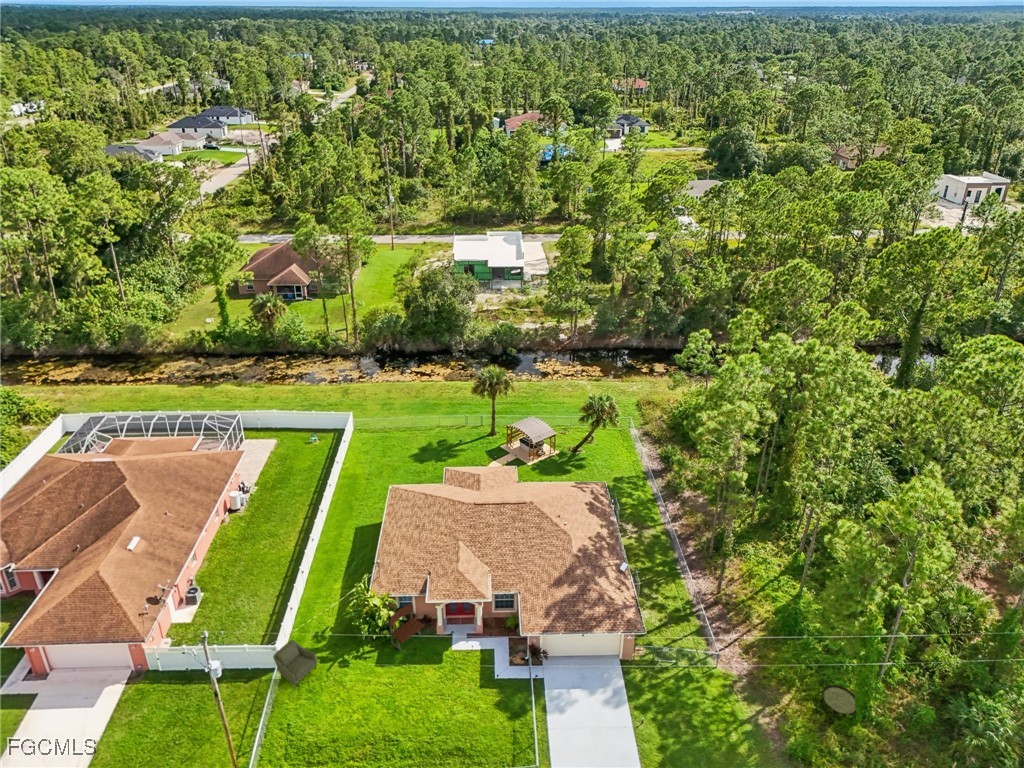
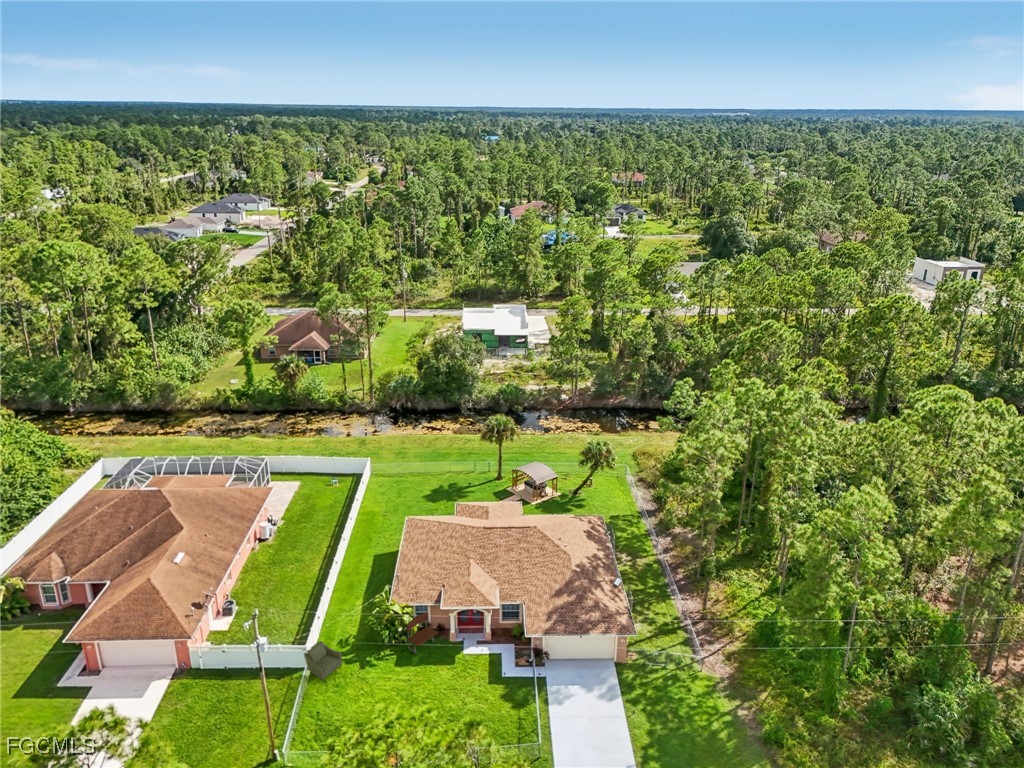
round table: present [820,685,856,724] -> none [793,681,827,715]

